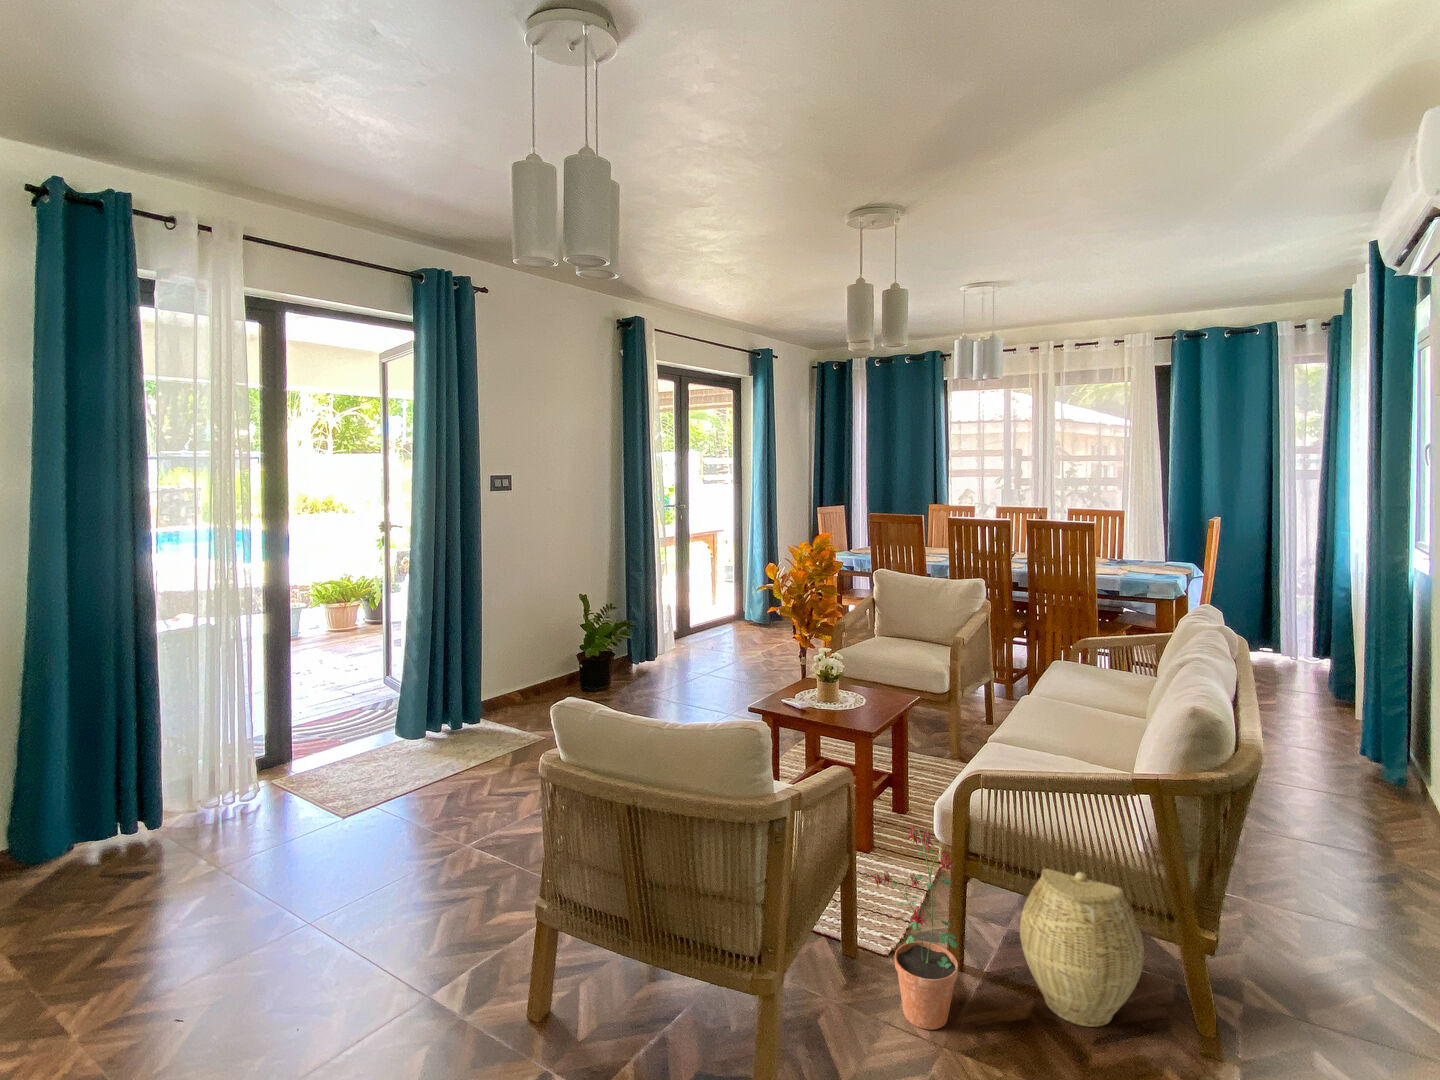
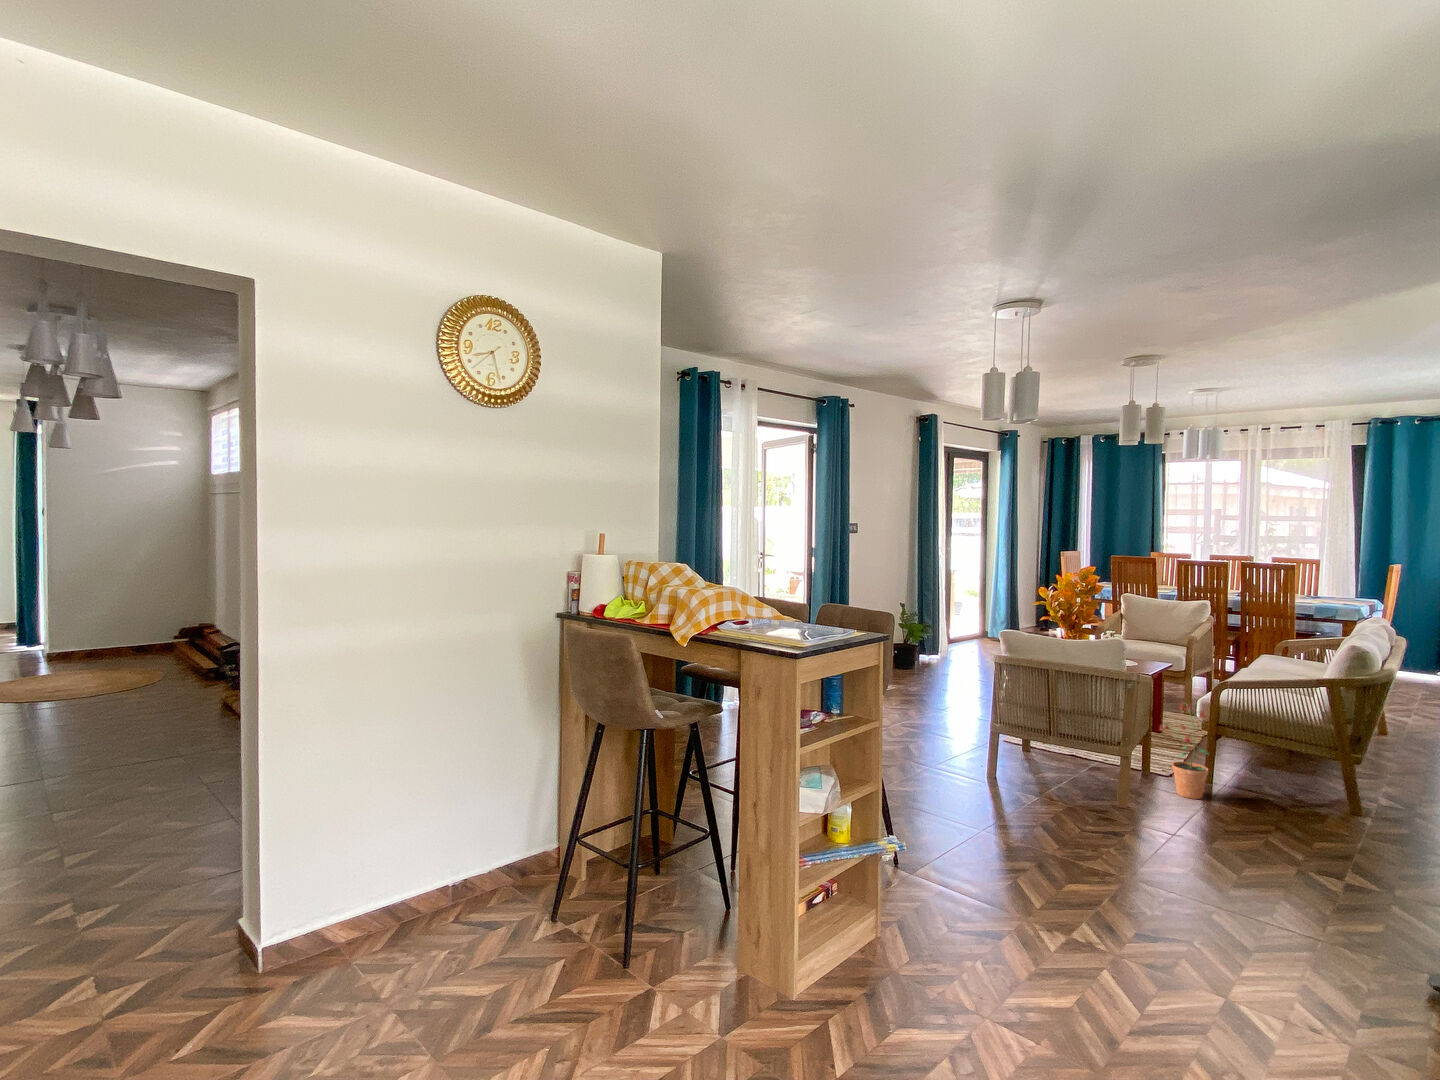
woven basket: present [1020,869,1144,1027] -> none [1243,729,1314,806]

